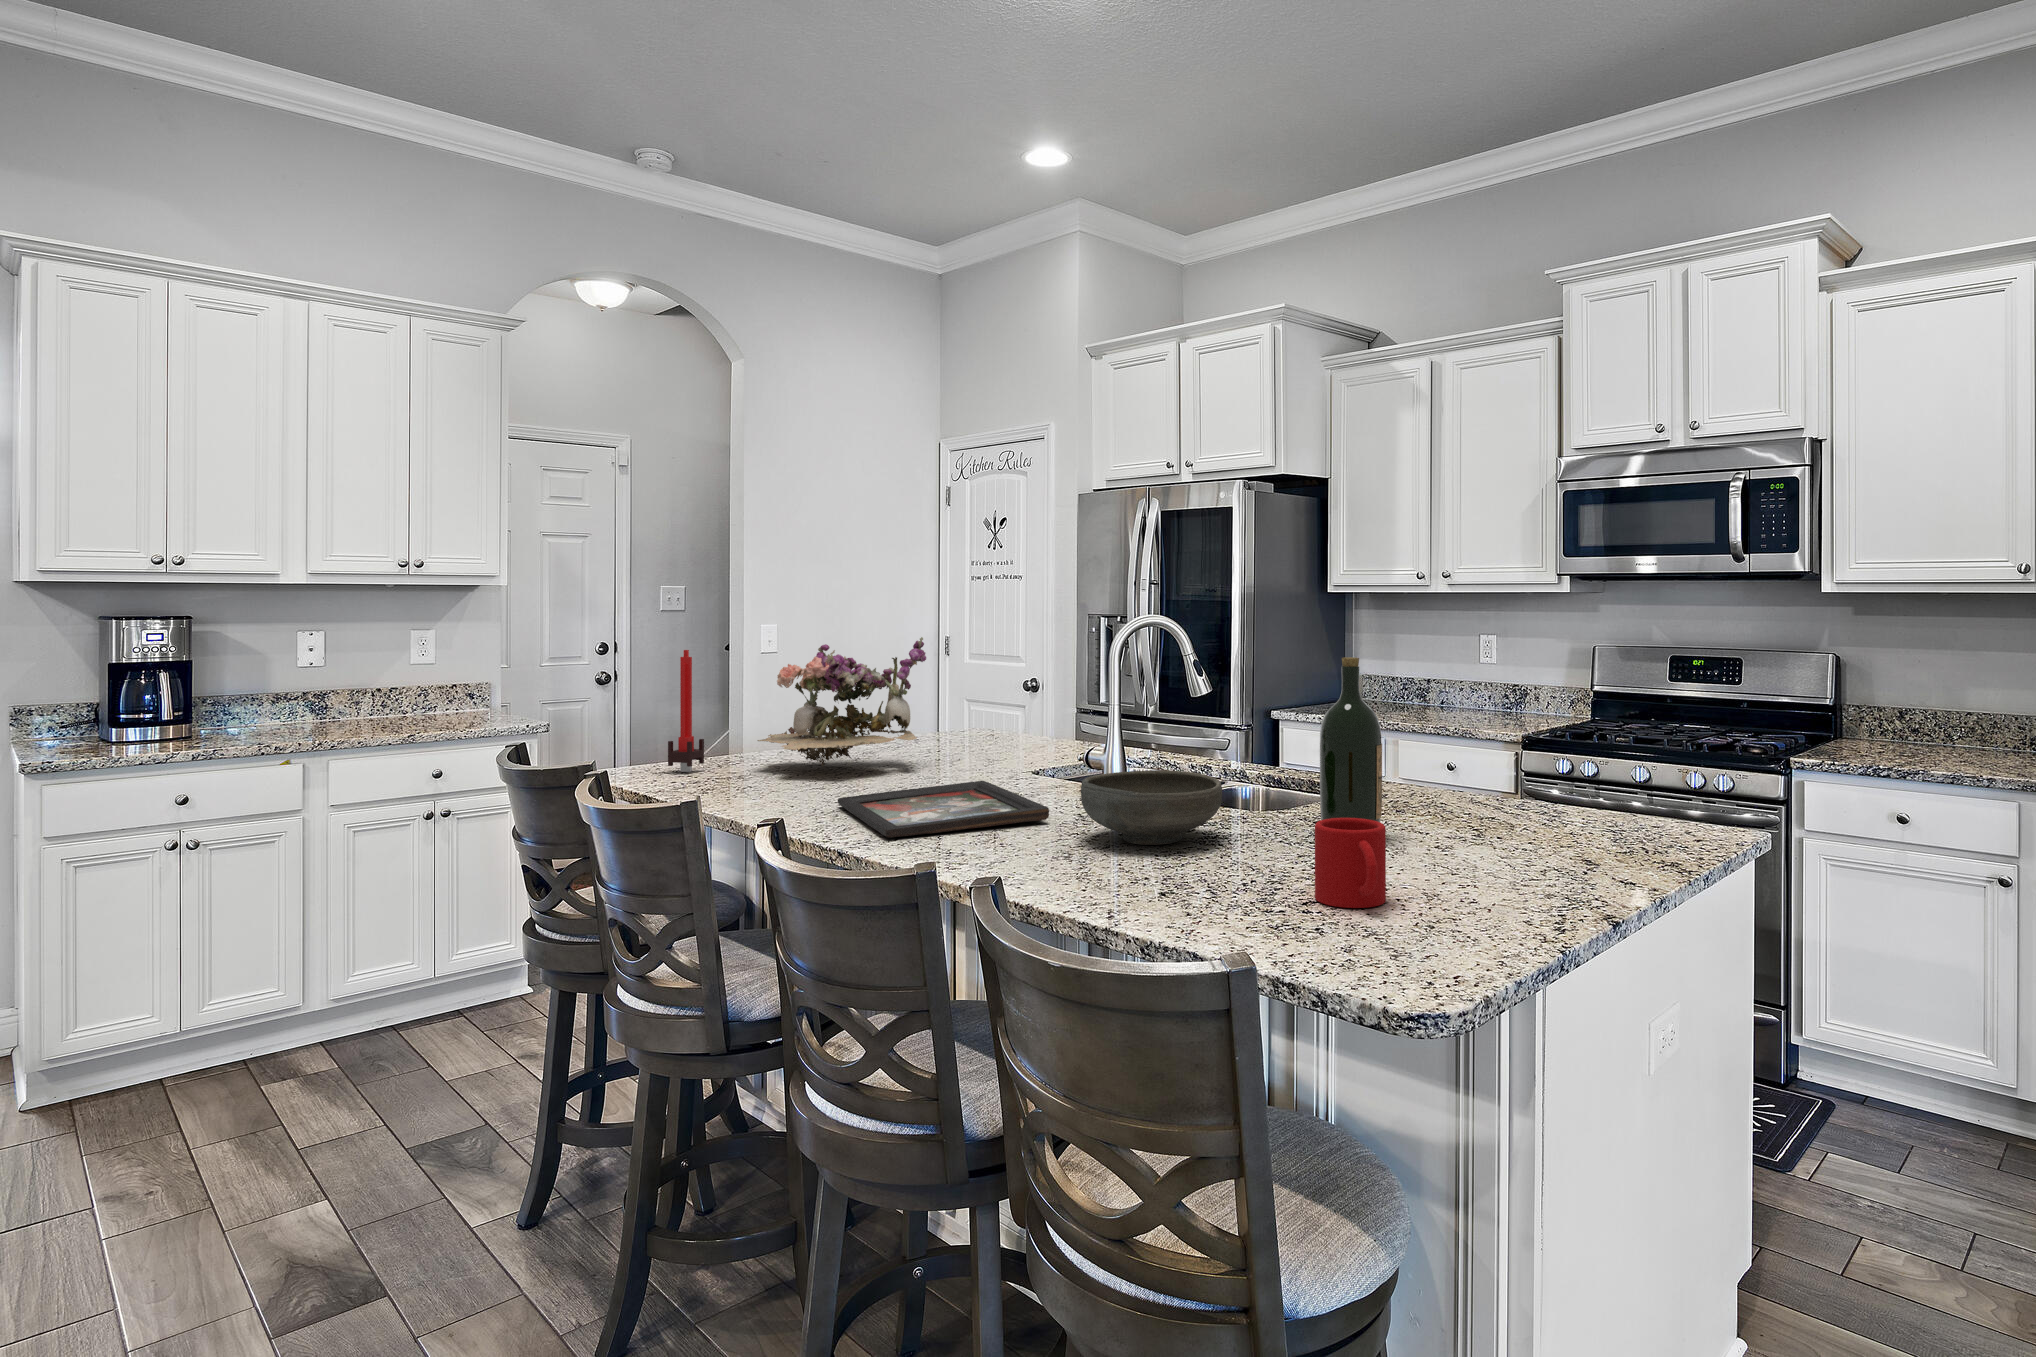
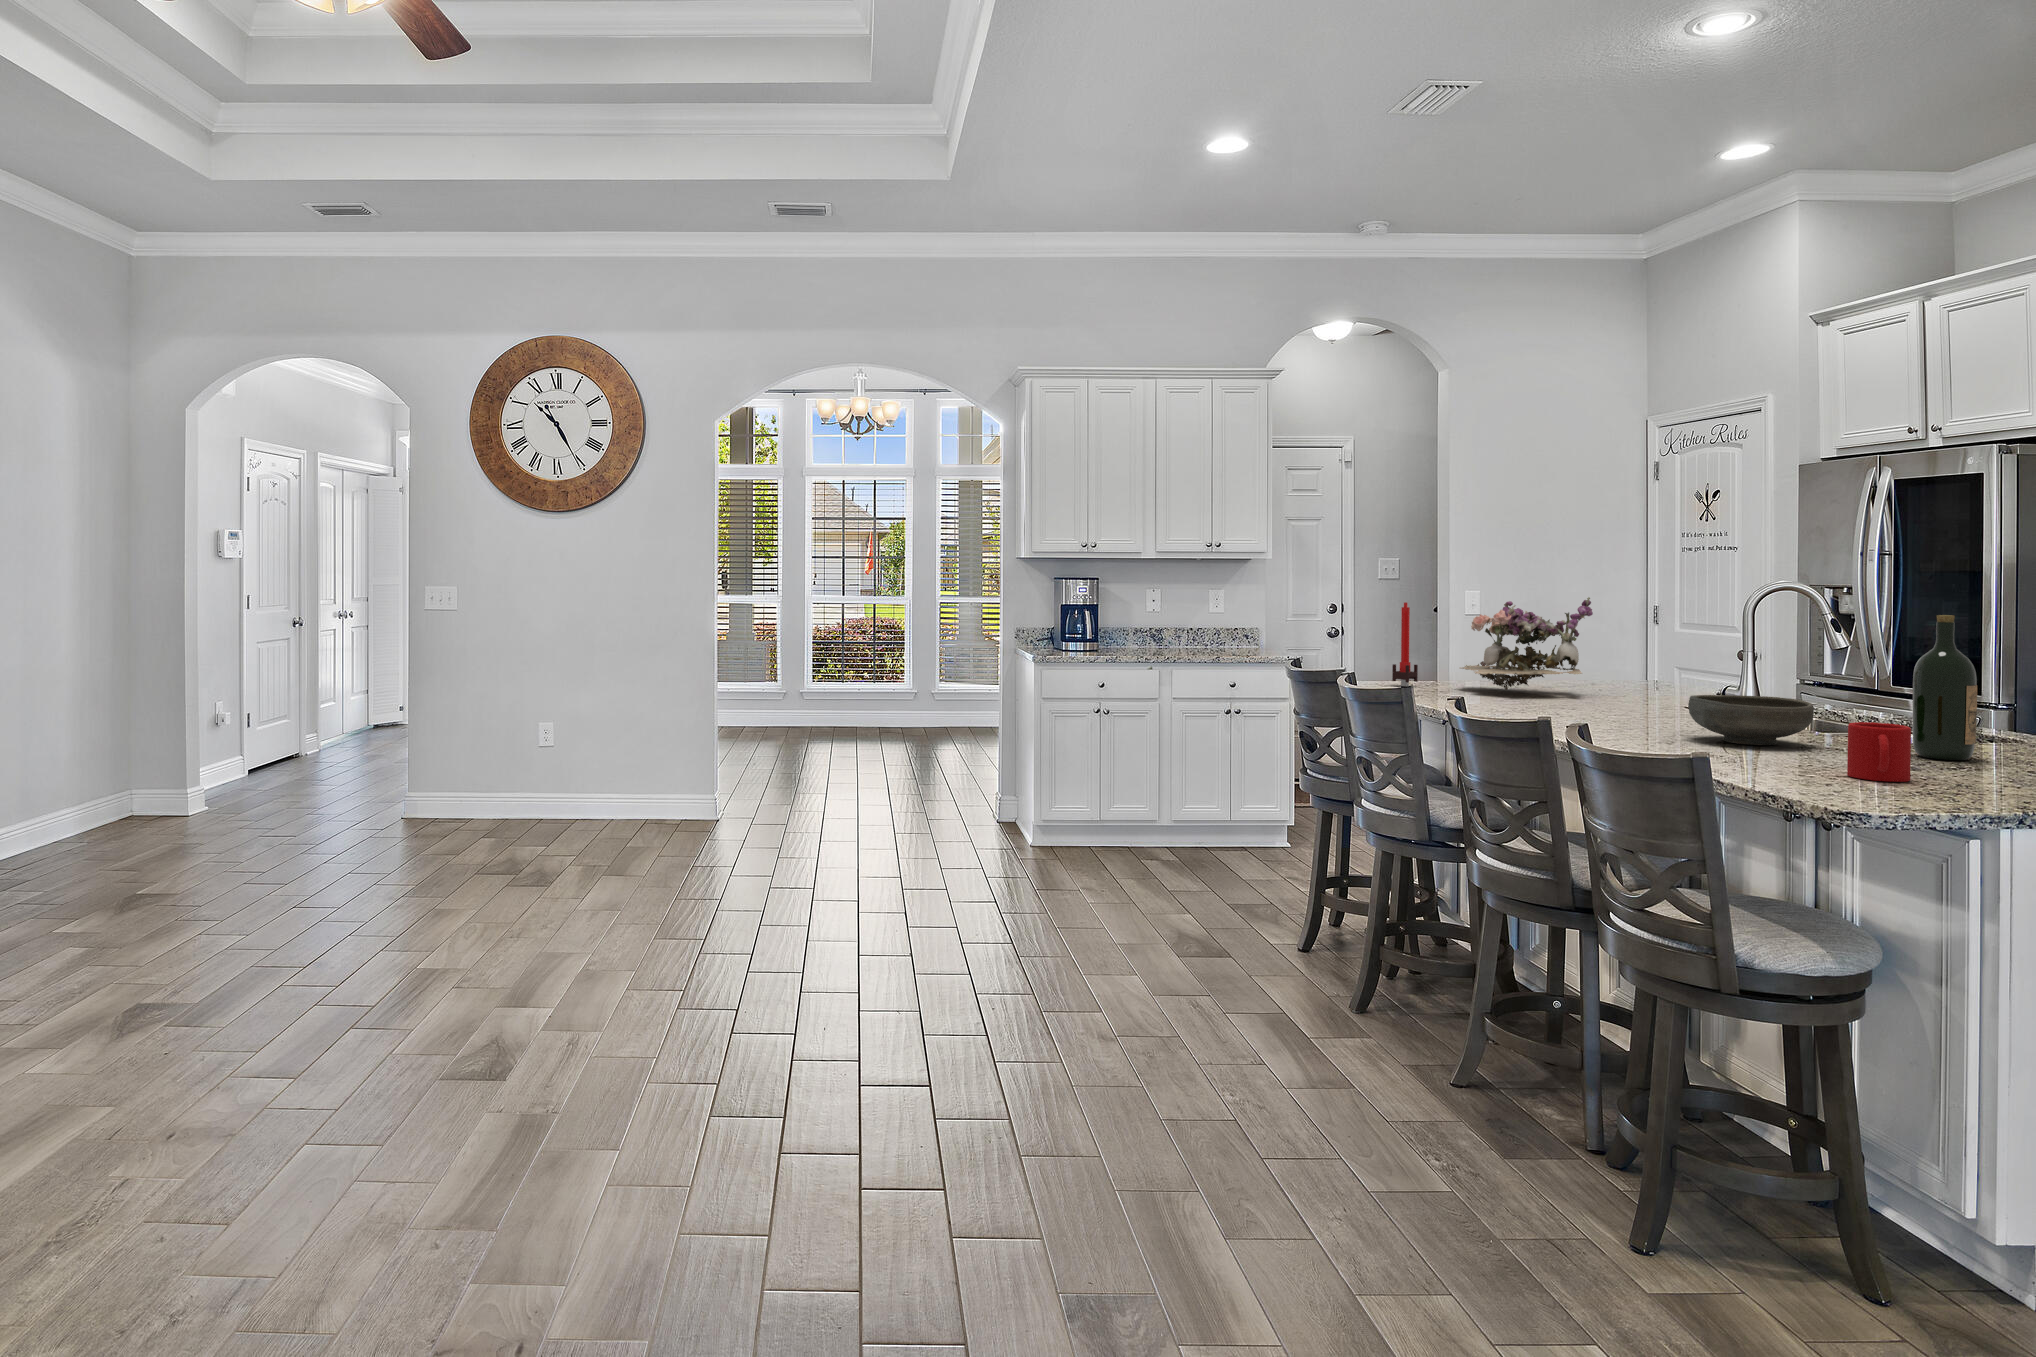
decorative tray: present [838,781,1049,838] -> none [1511,703,1671,726]

